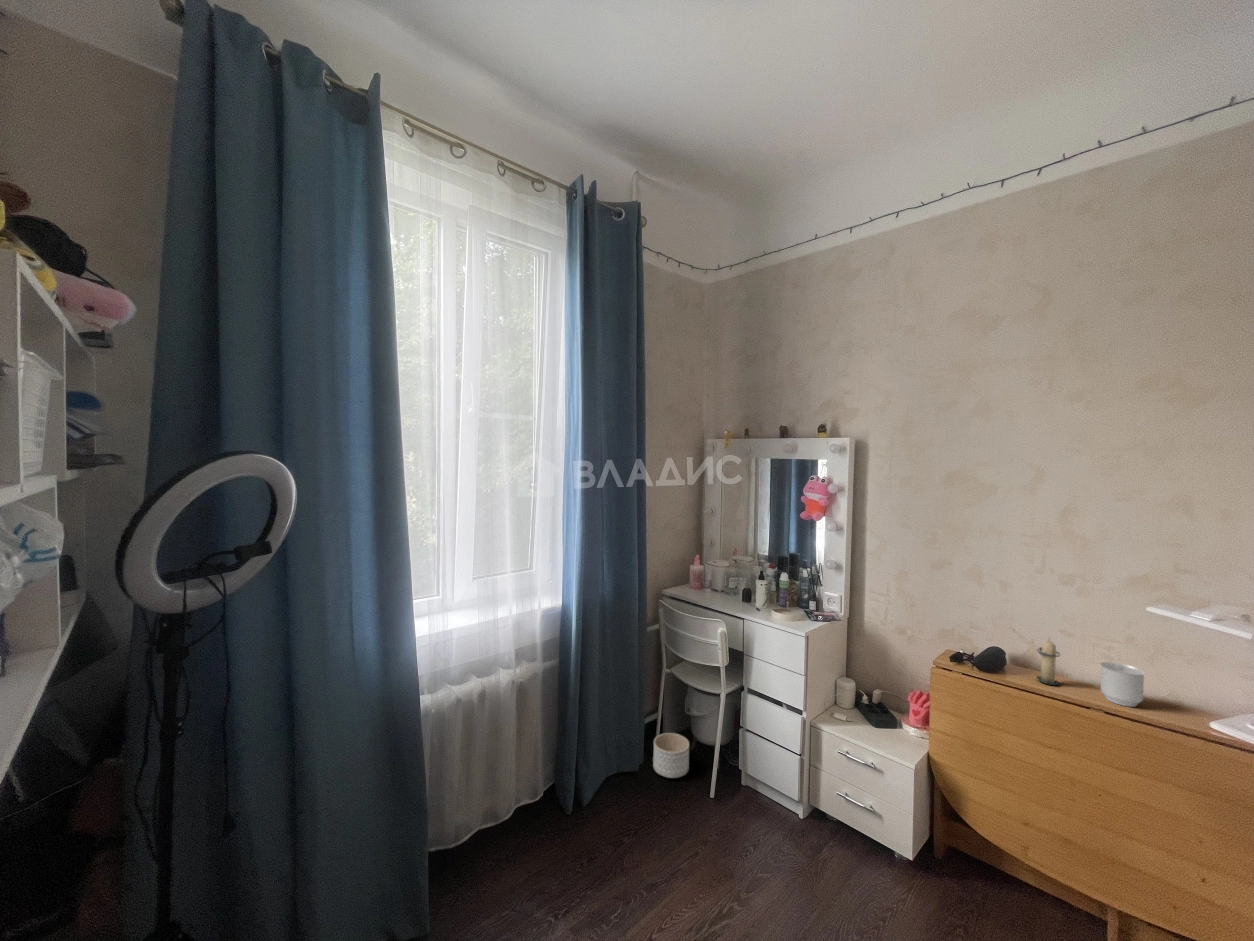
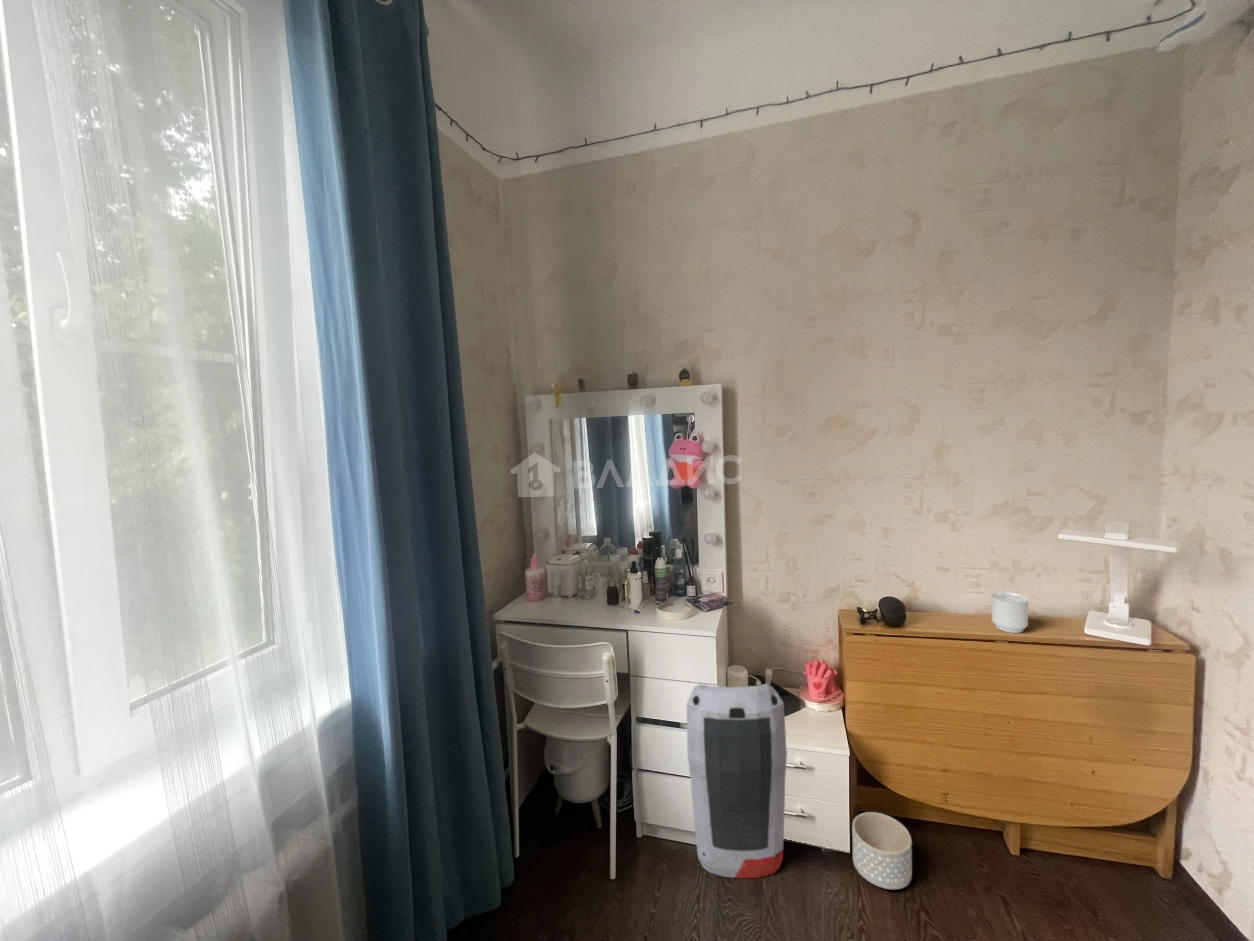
candle: present [1037,640,1060,685] -> none [932,580,958,628]
air purifier: none [774,671,856,847] -> present [687,684,787,878]
planter: present [653,733,689,778] -> present [852,812,912,889]

